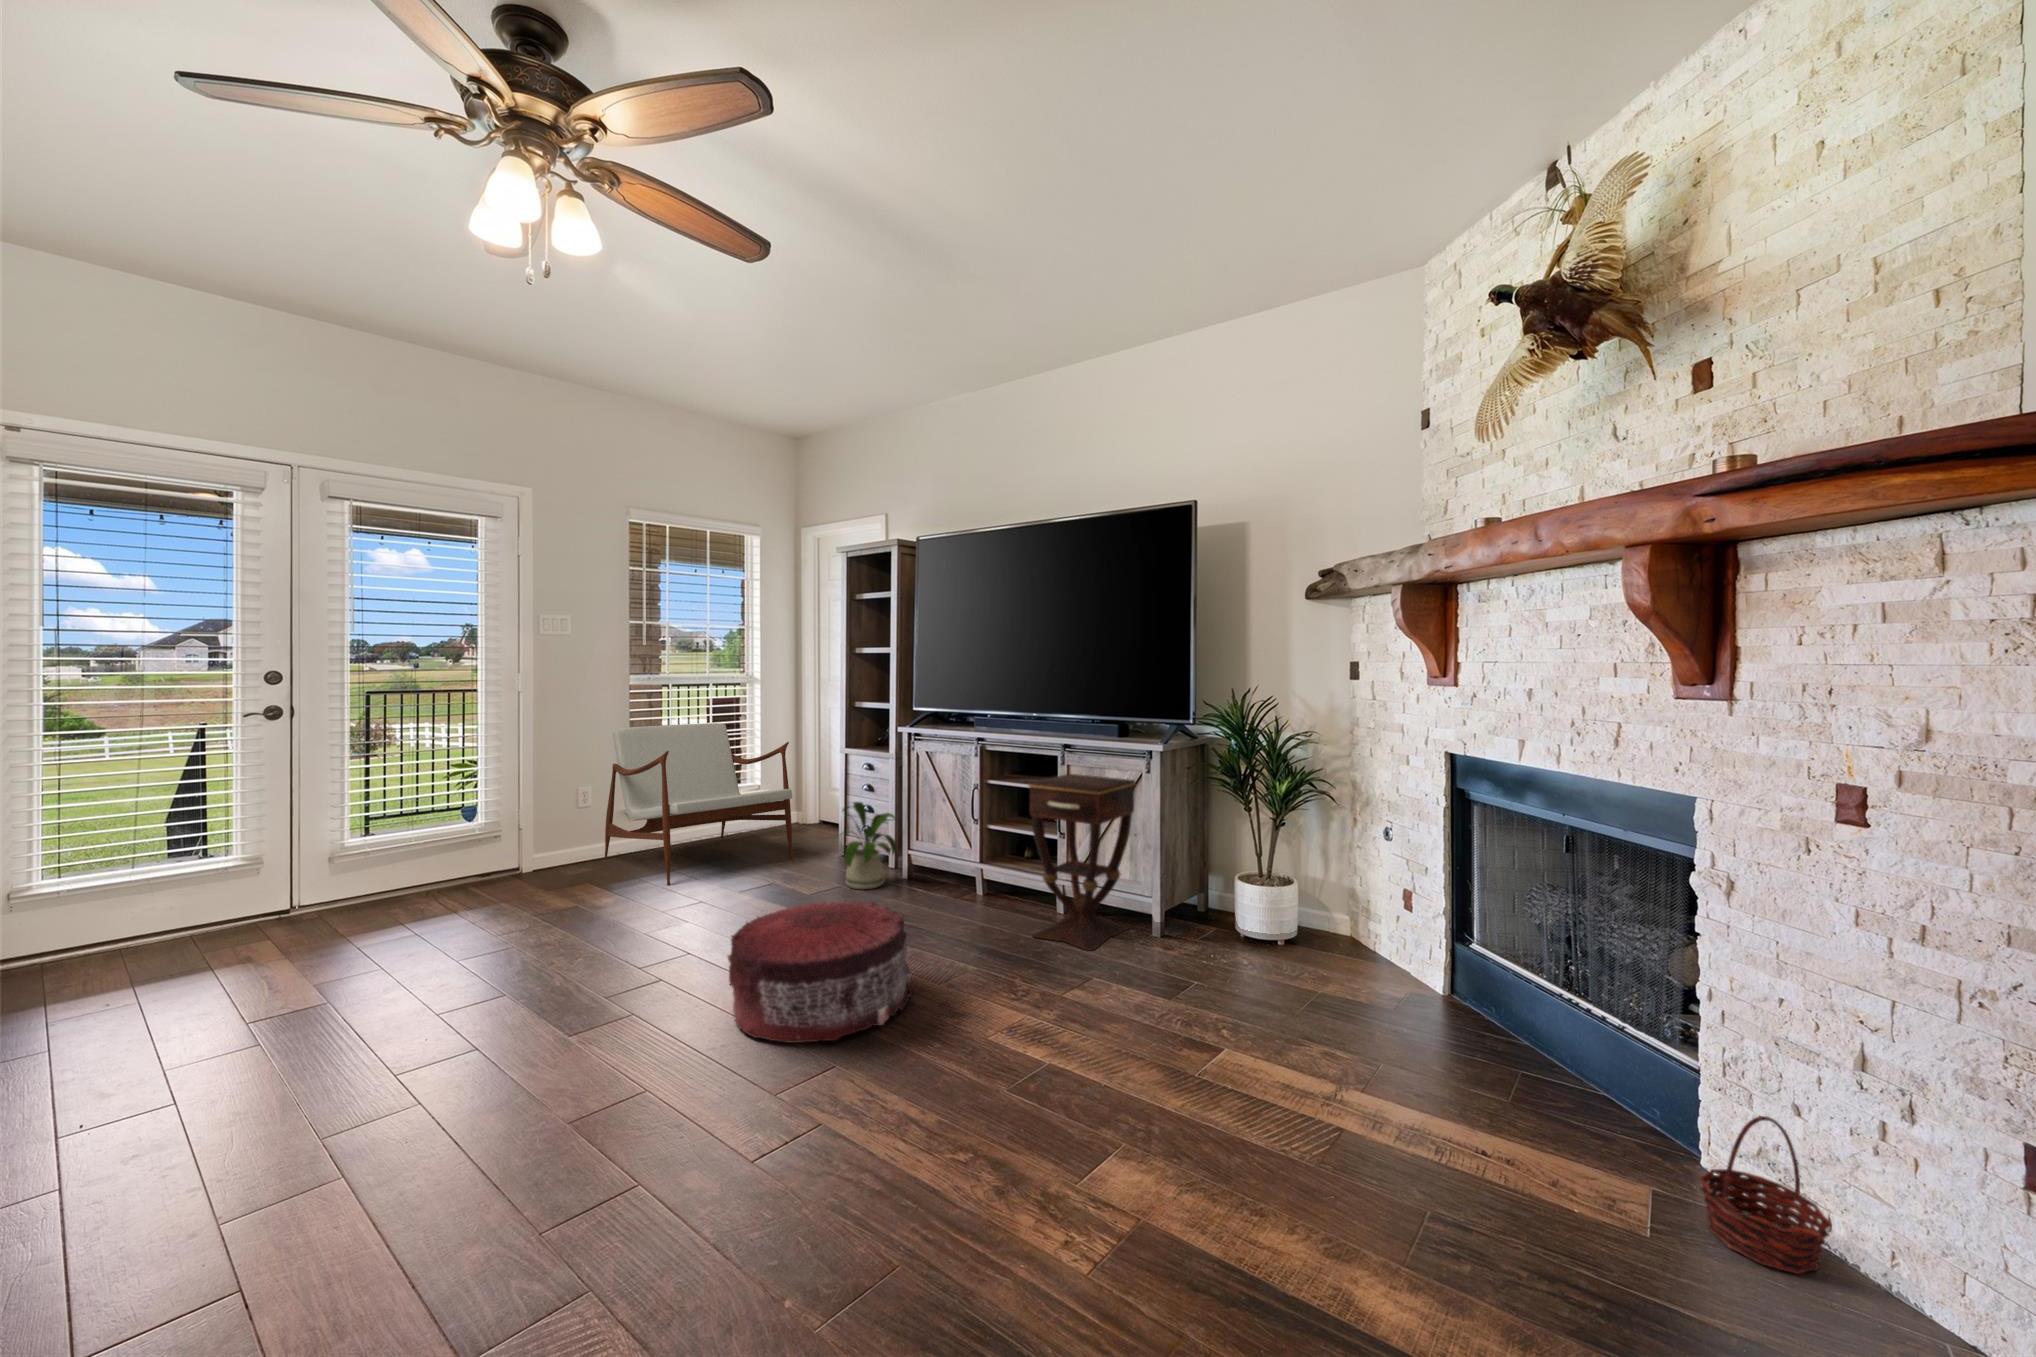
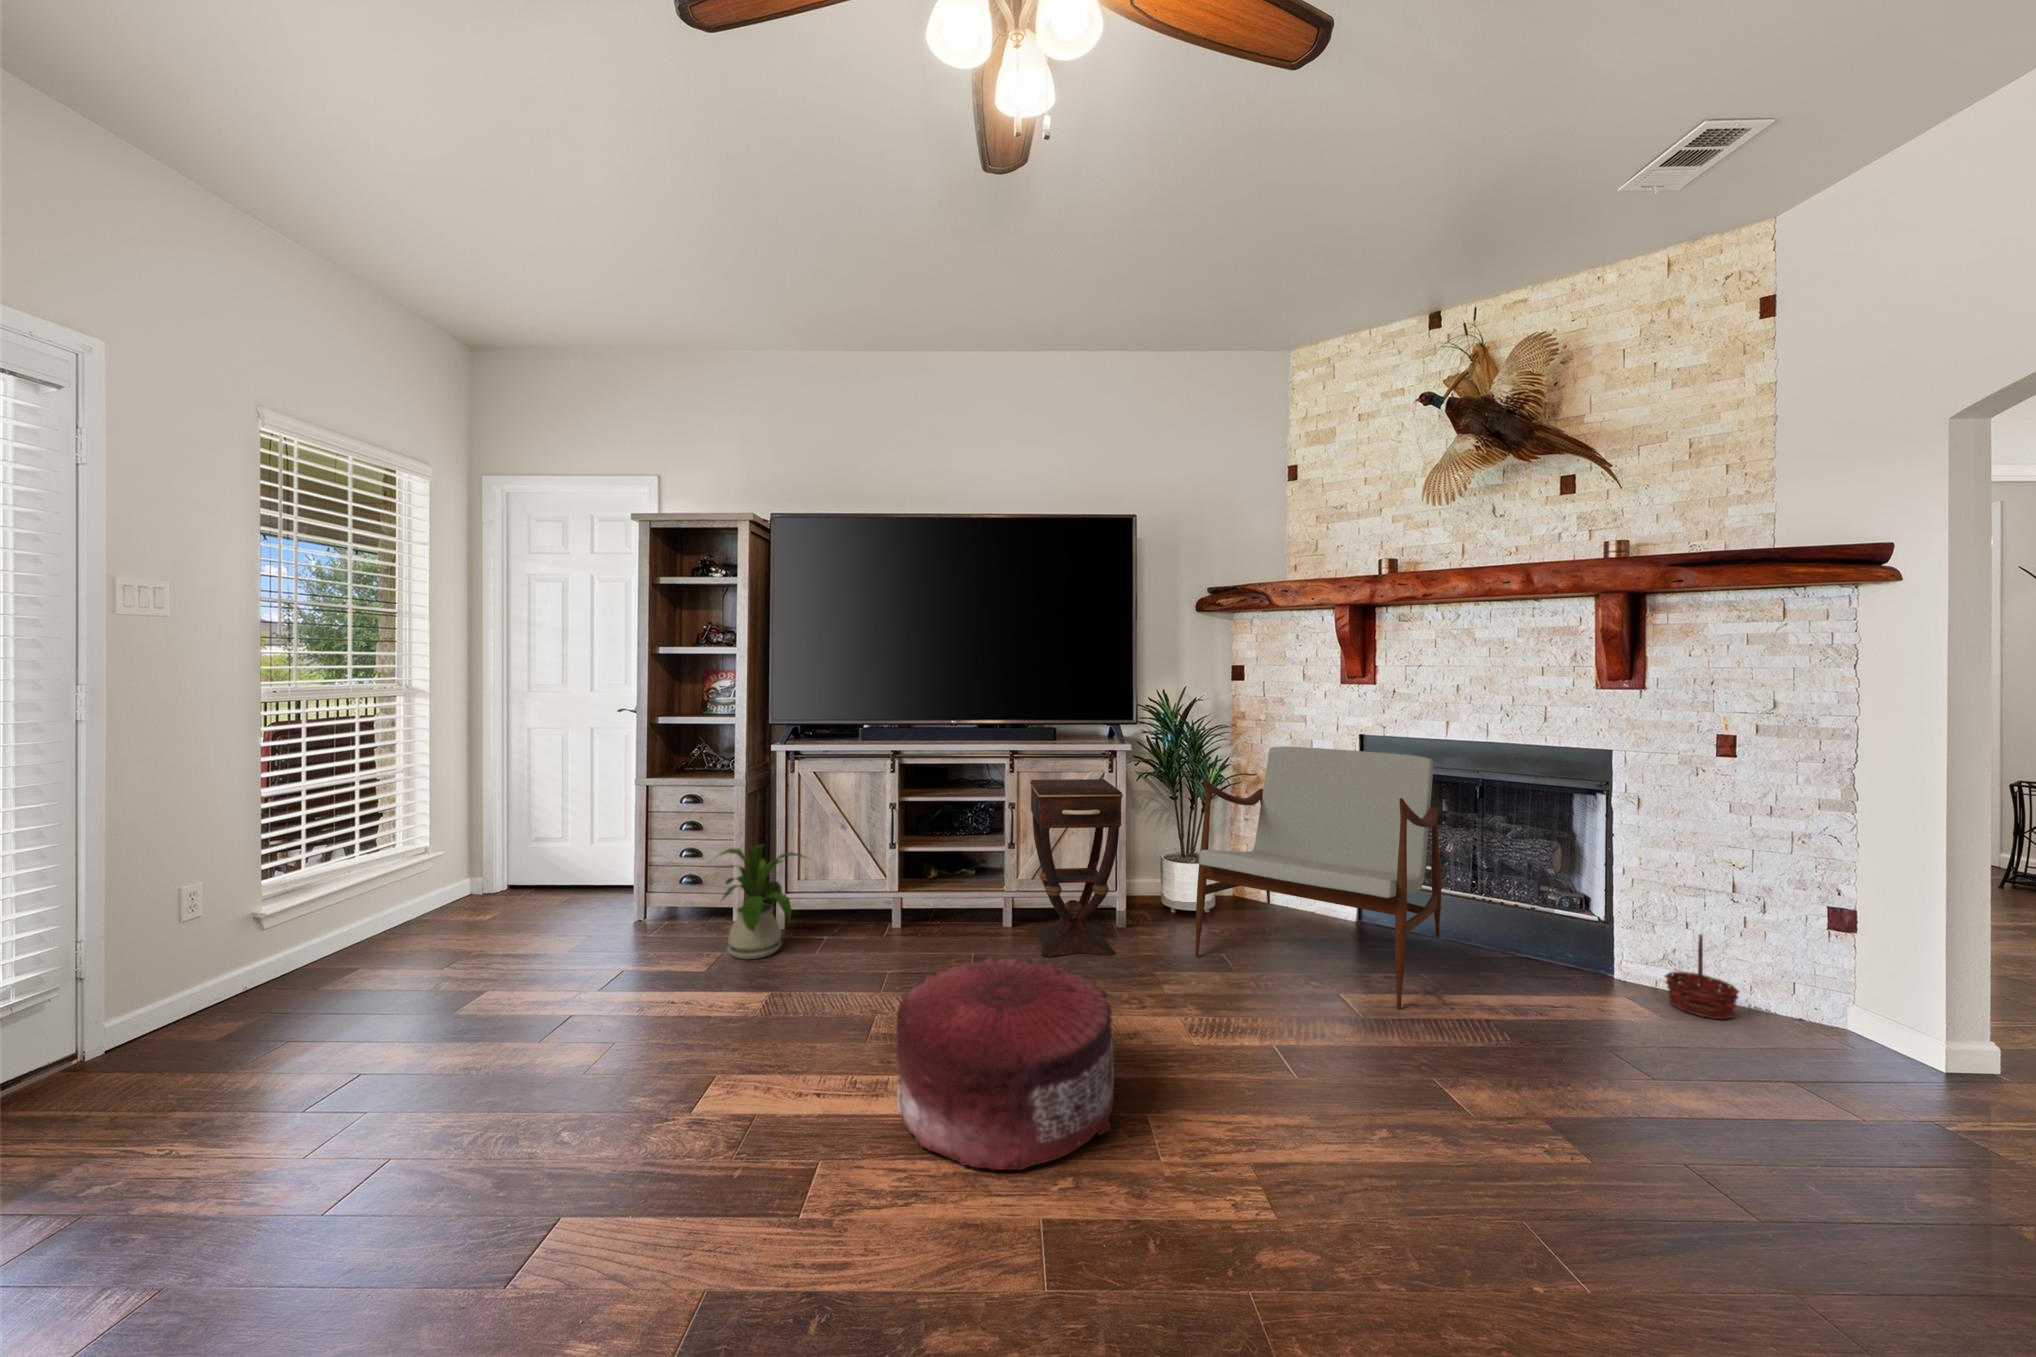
armchair: present [605,723,792,885] -> present [1195,747,1441,1008]

